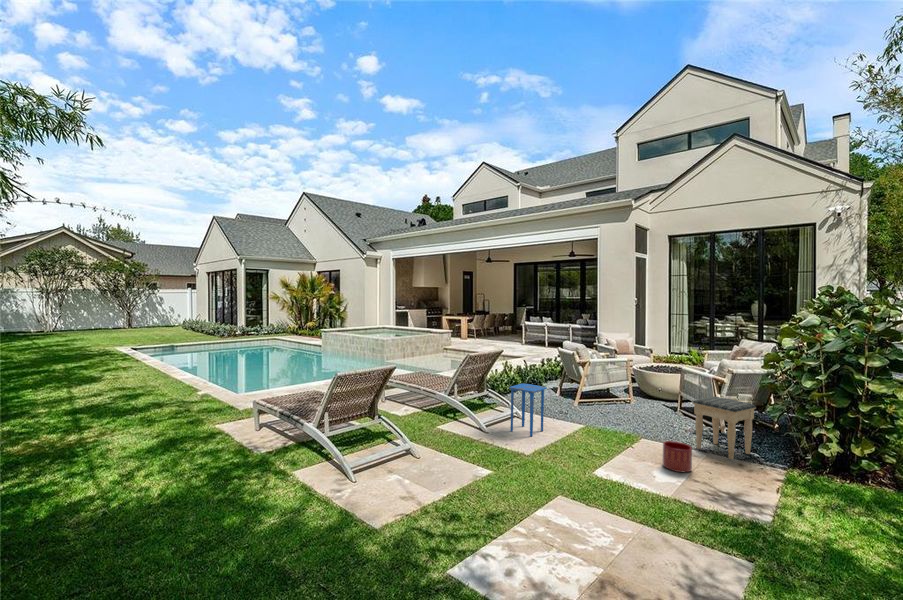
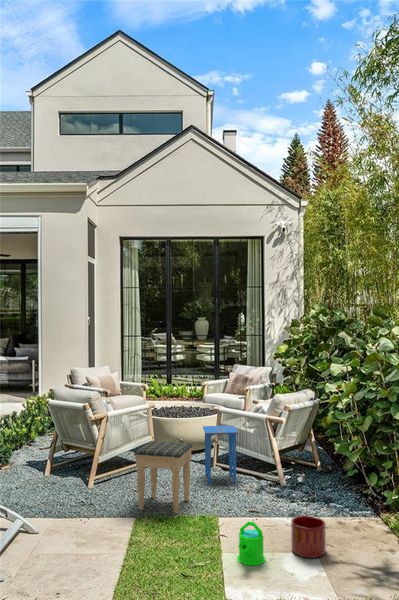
side table: present [509,383,547,436] -> present [203,426,238,484]
footstool: present [693,397,756,460] -> present [134,441,193,514]
watering can: none [610,431,640,462] -> present [237,521,265,565]

